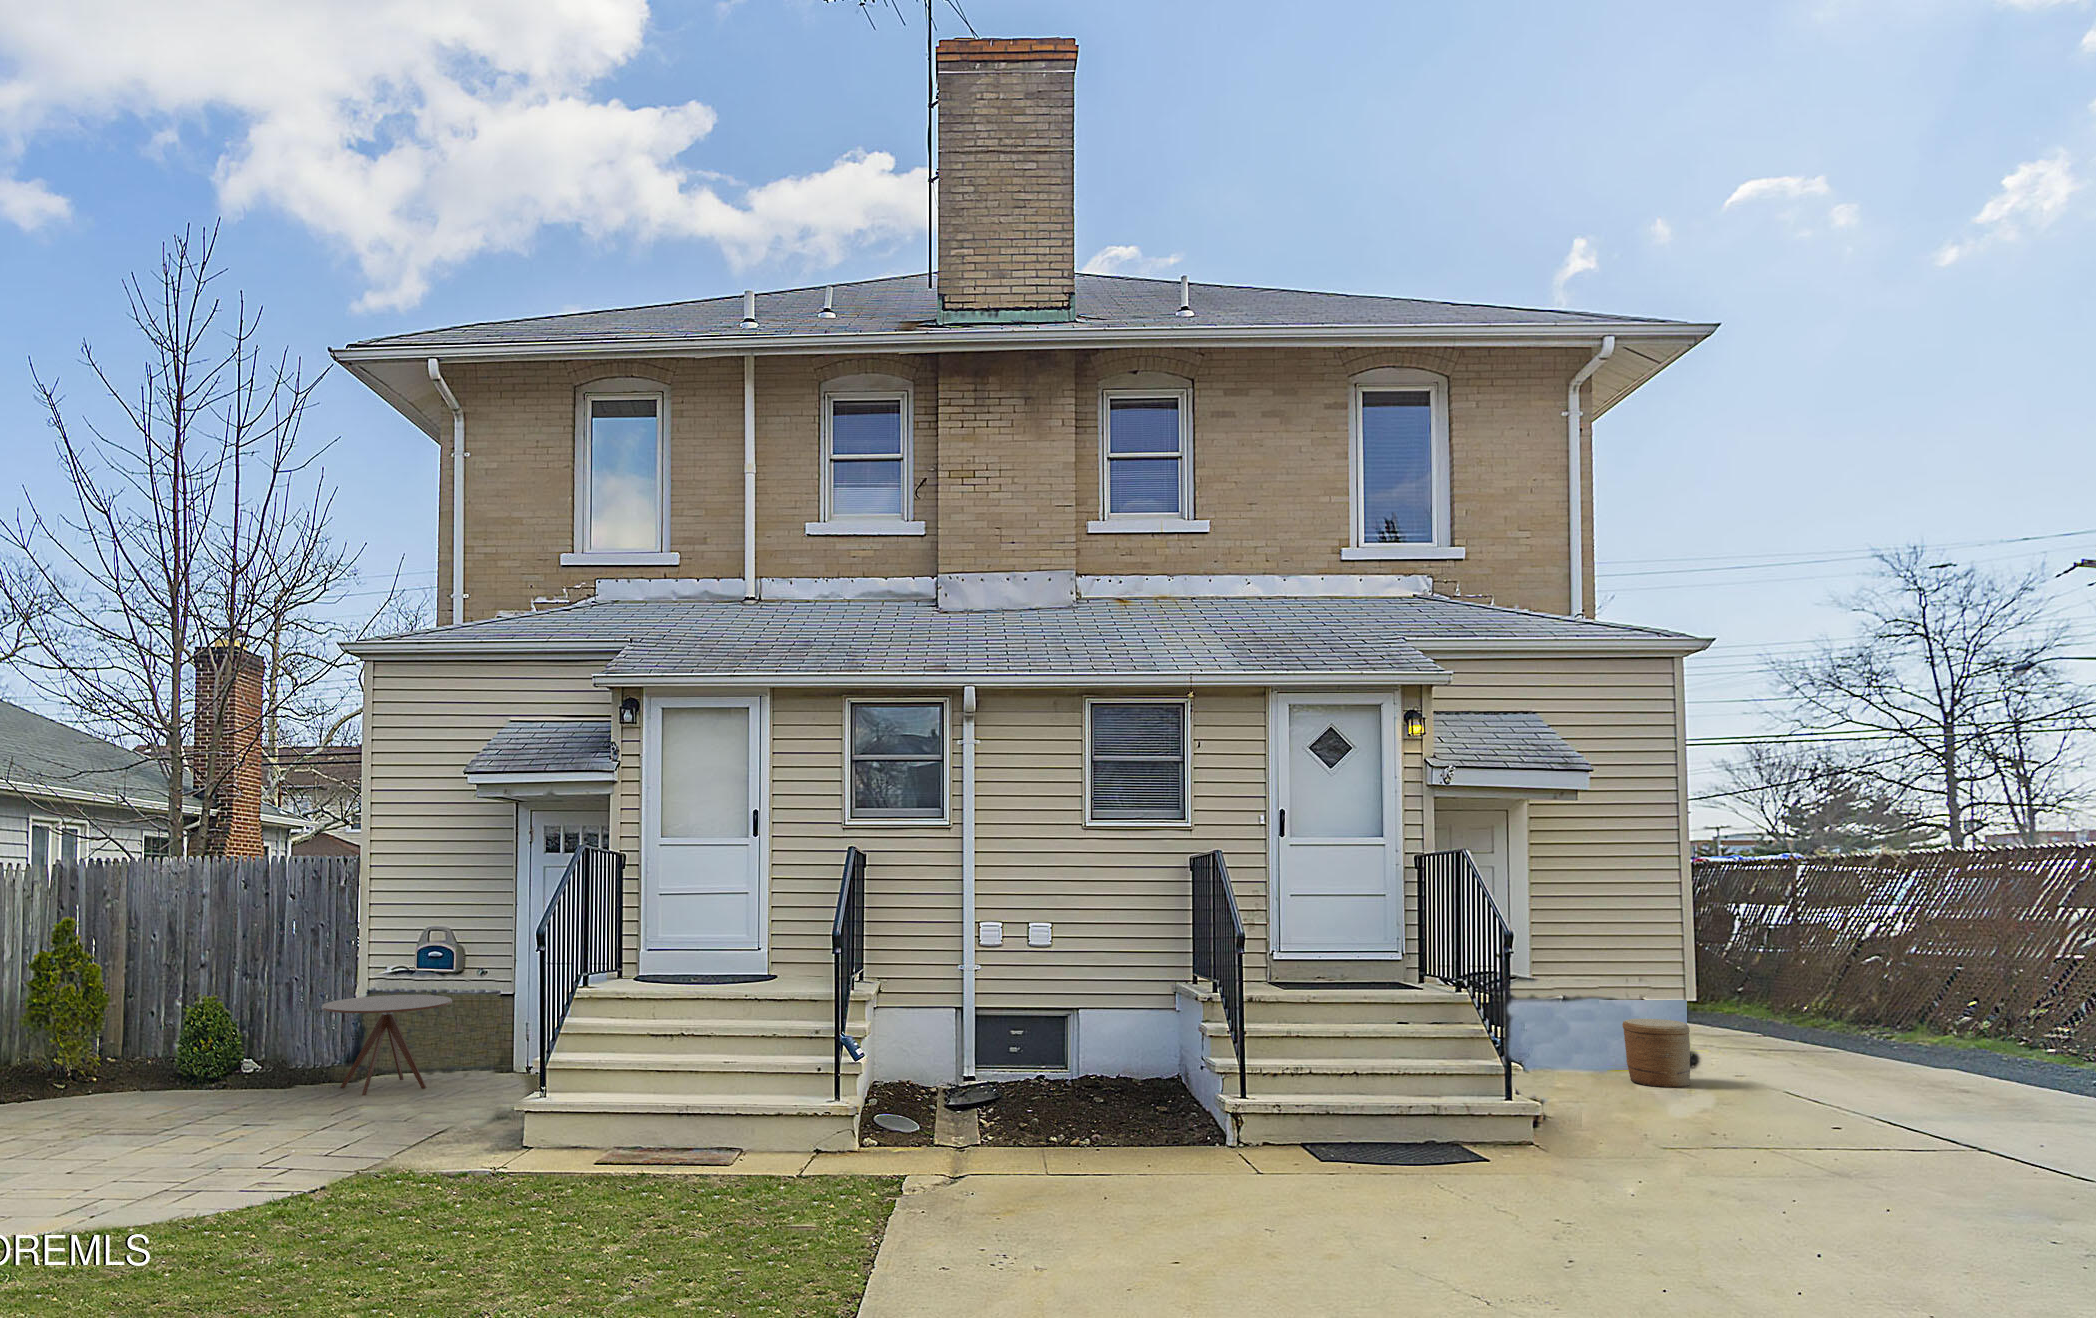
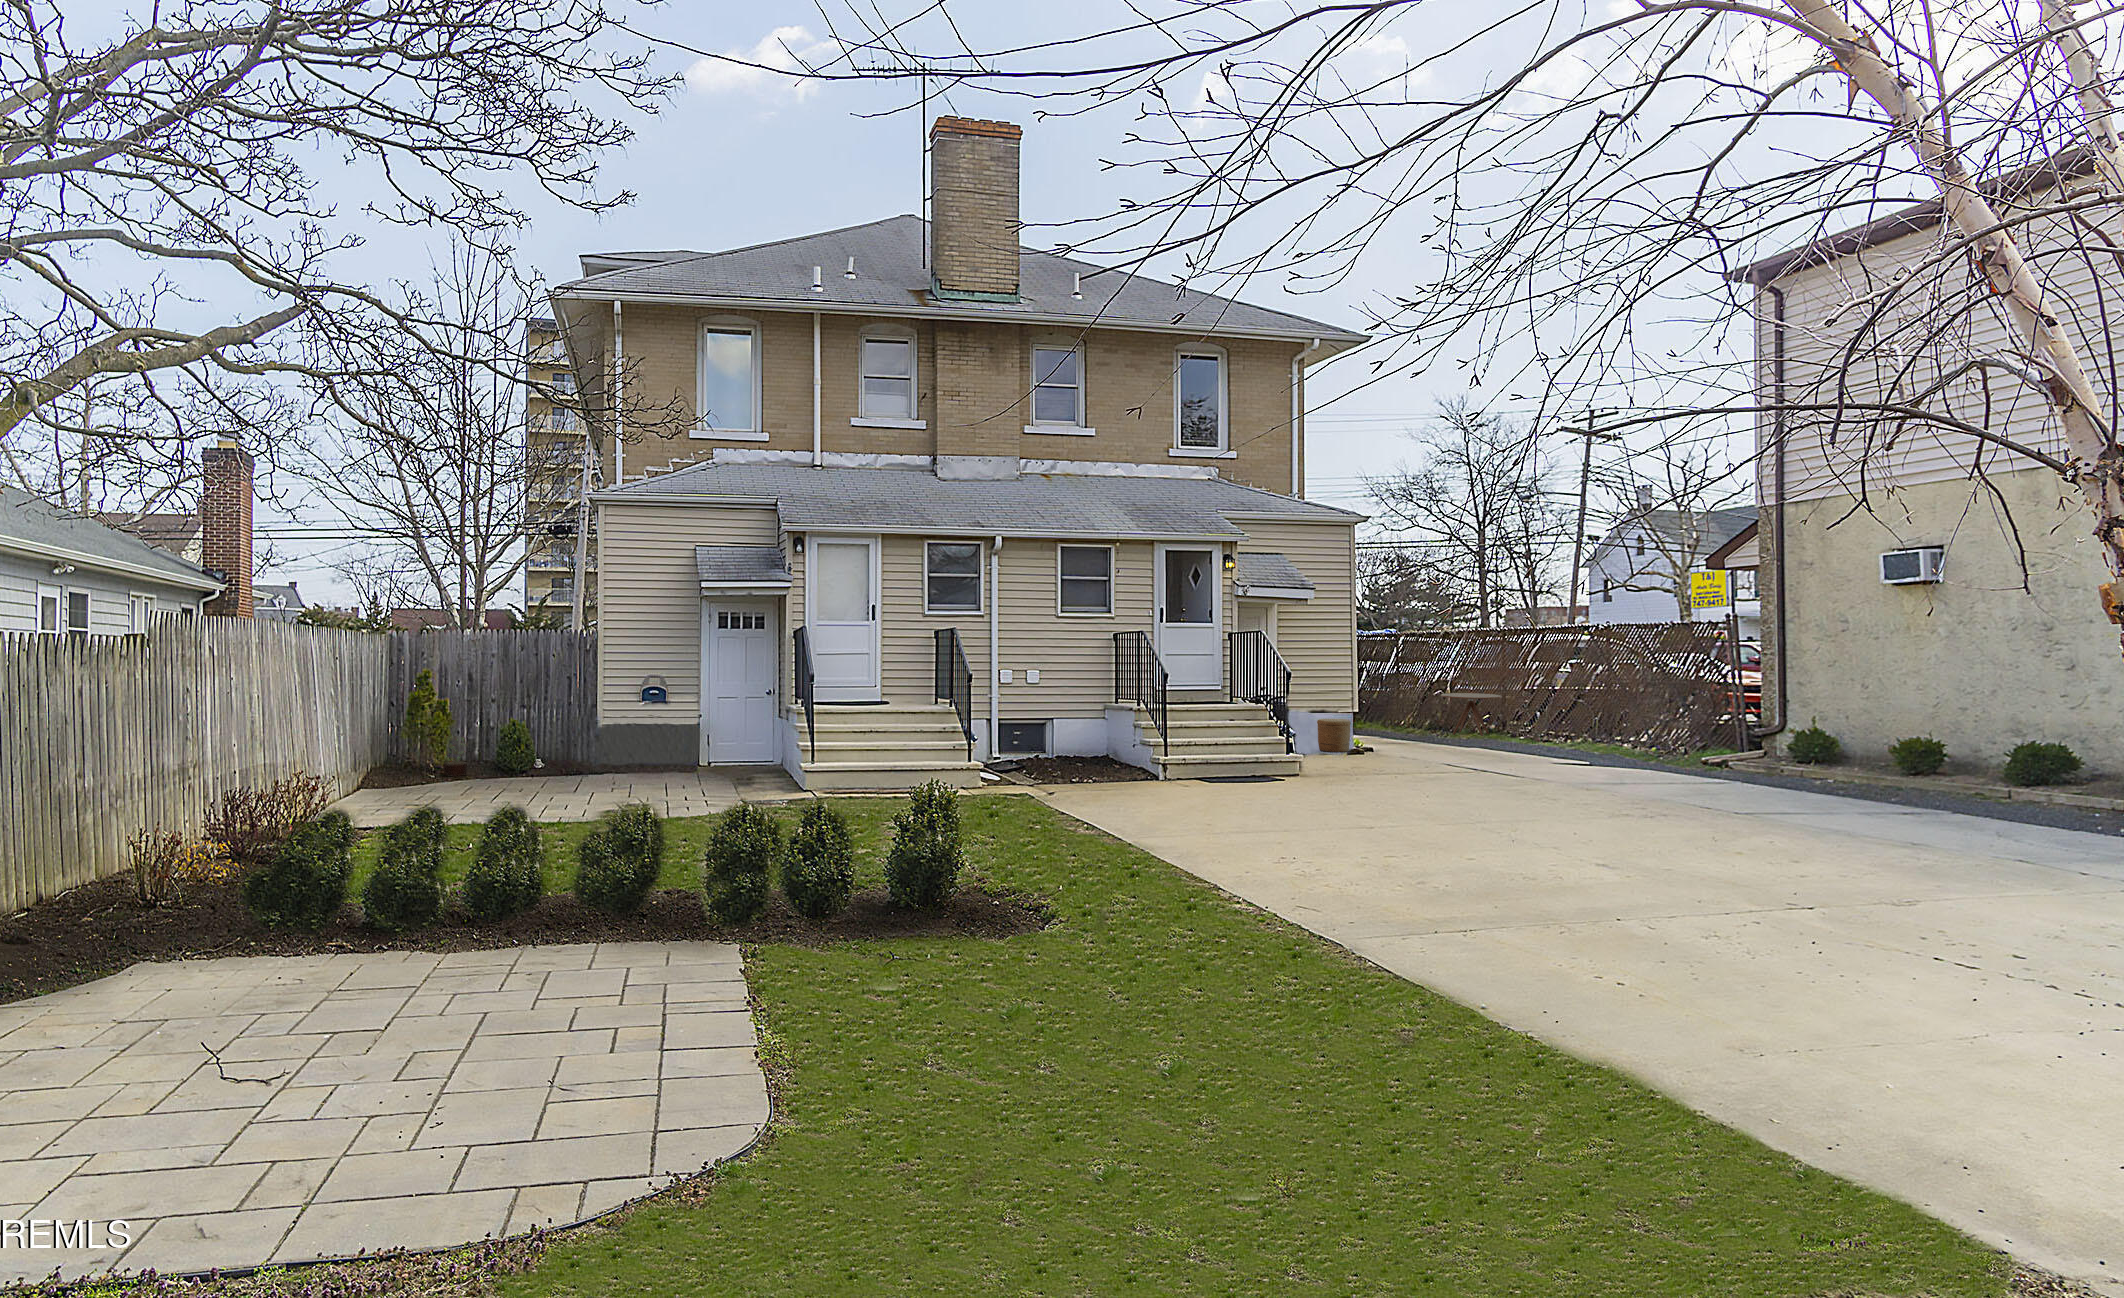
round table: present [322,995,452,1095] -> present [1441,693,1501,736]
decorative plant: none [84,1013,138,1082] -> present [443,737,467,777]

